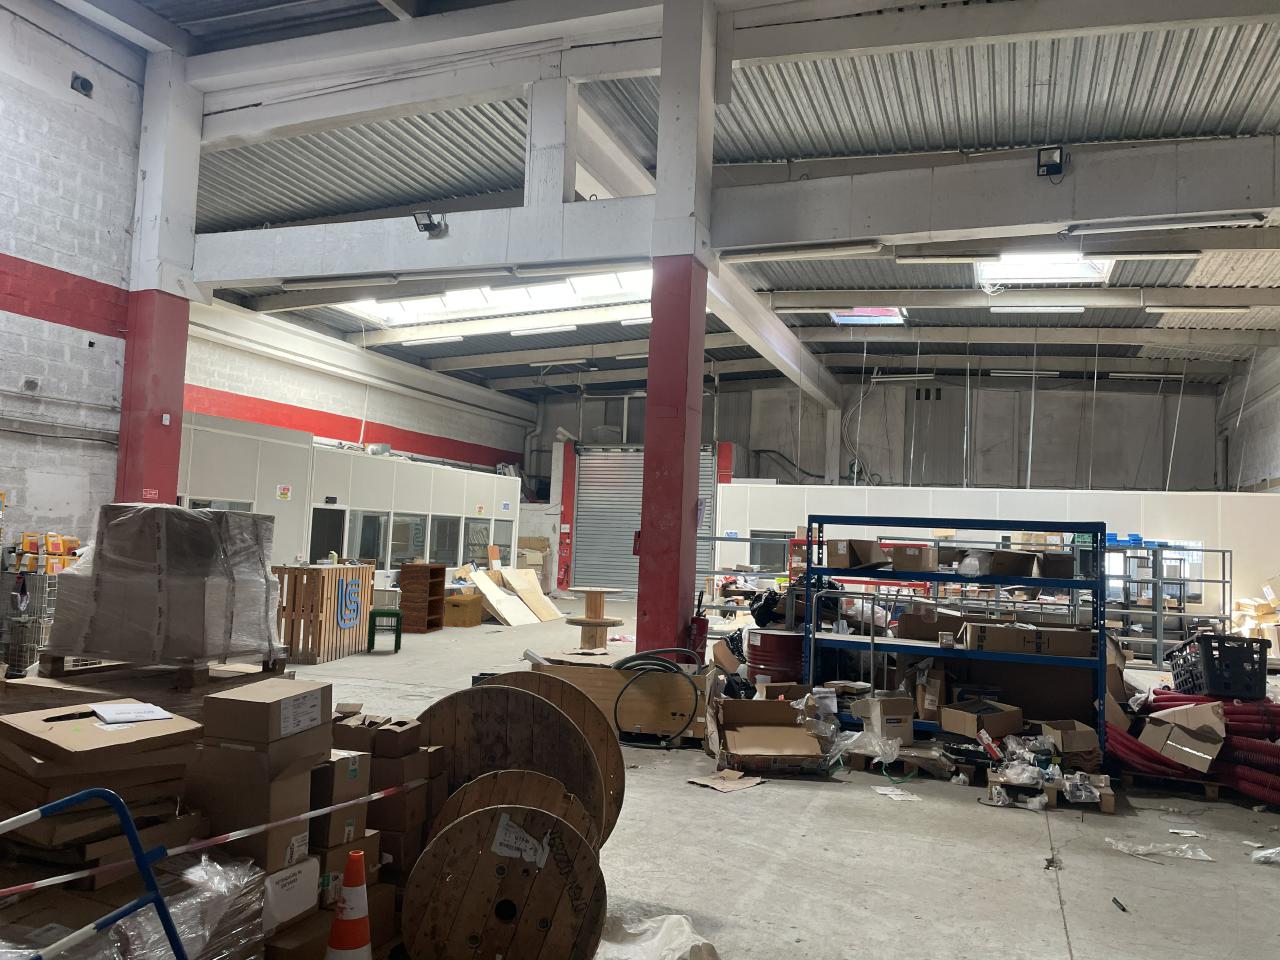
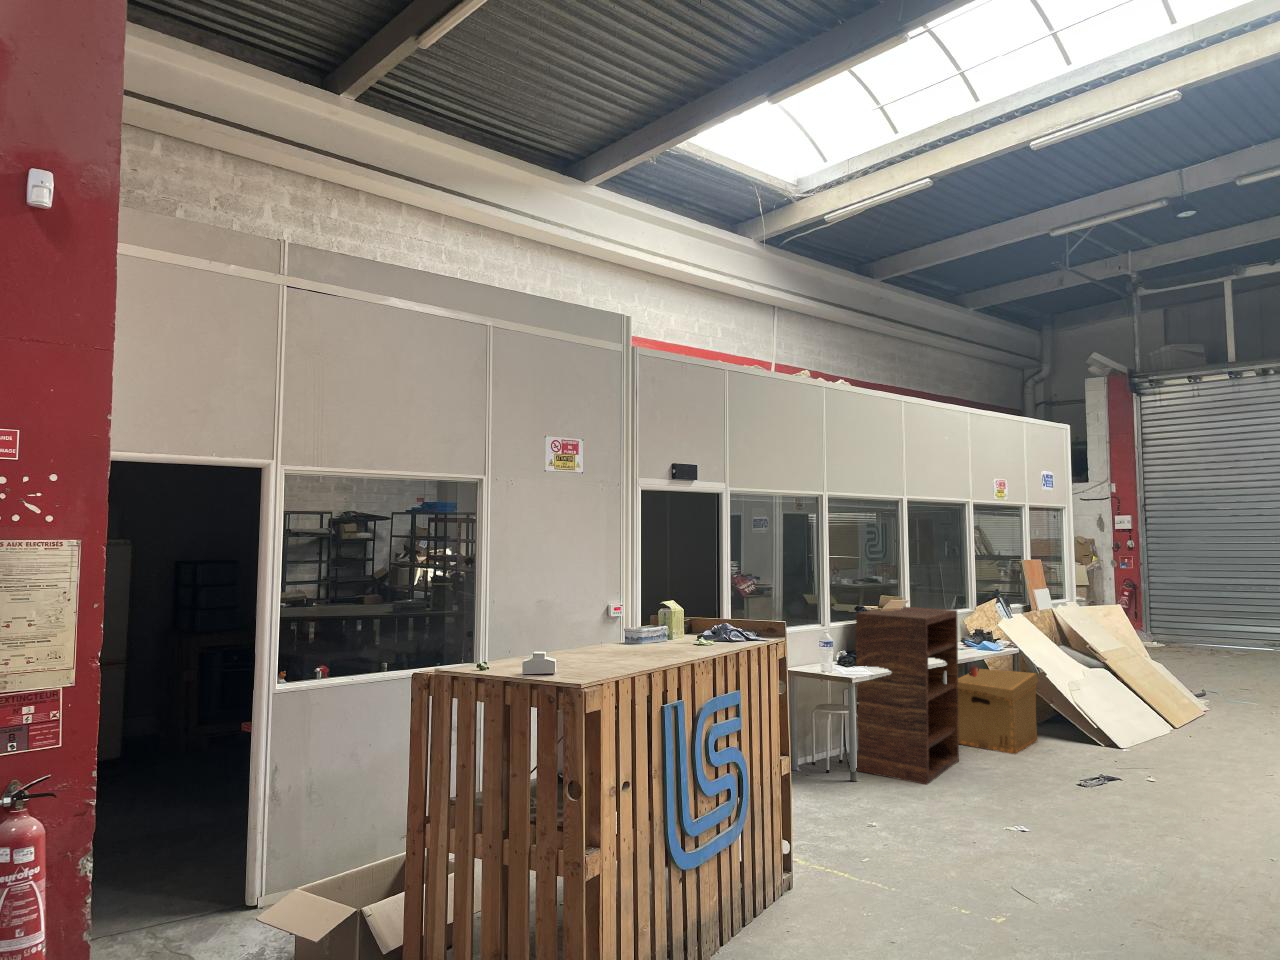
stool: present [367,609,403,653] -> none [788,769,889,944]

